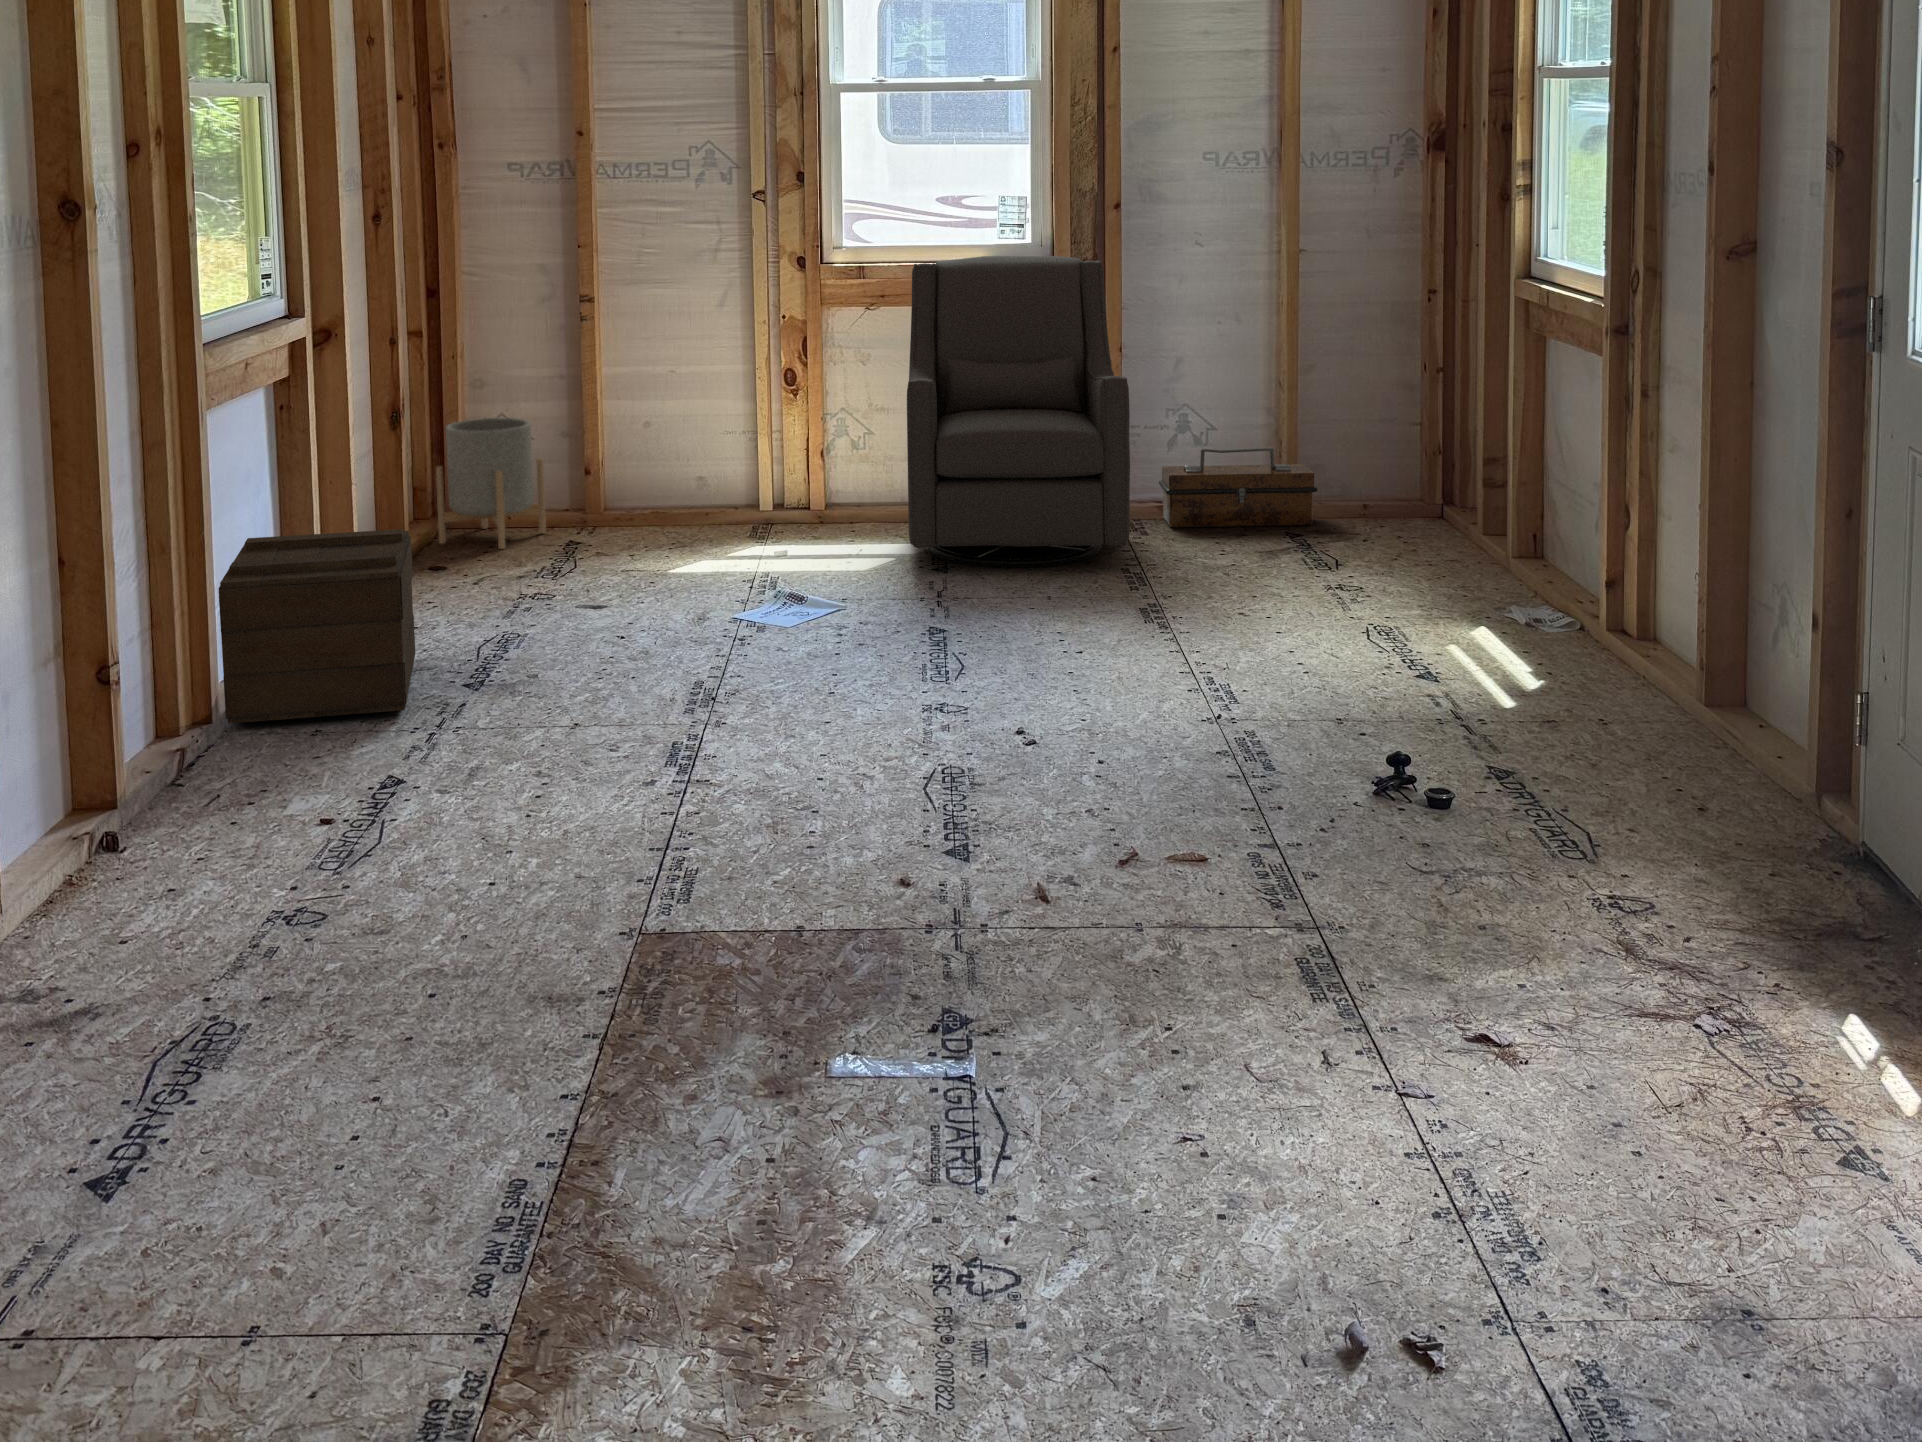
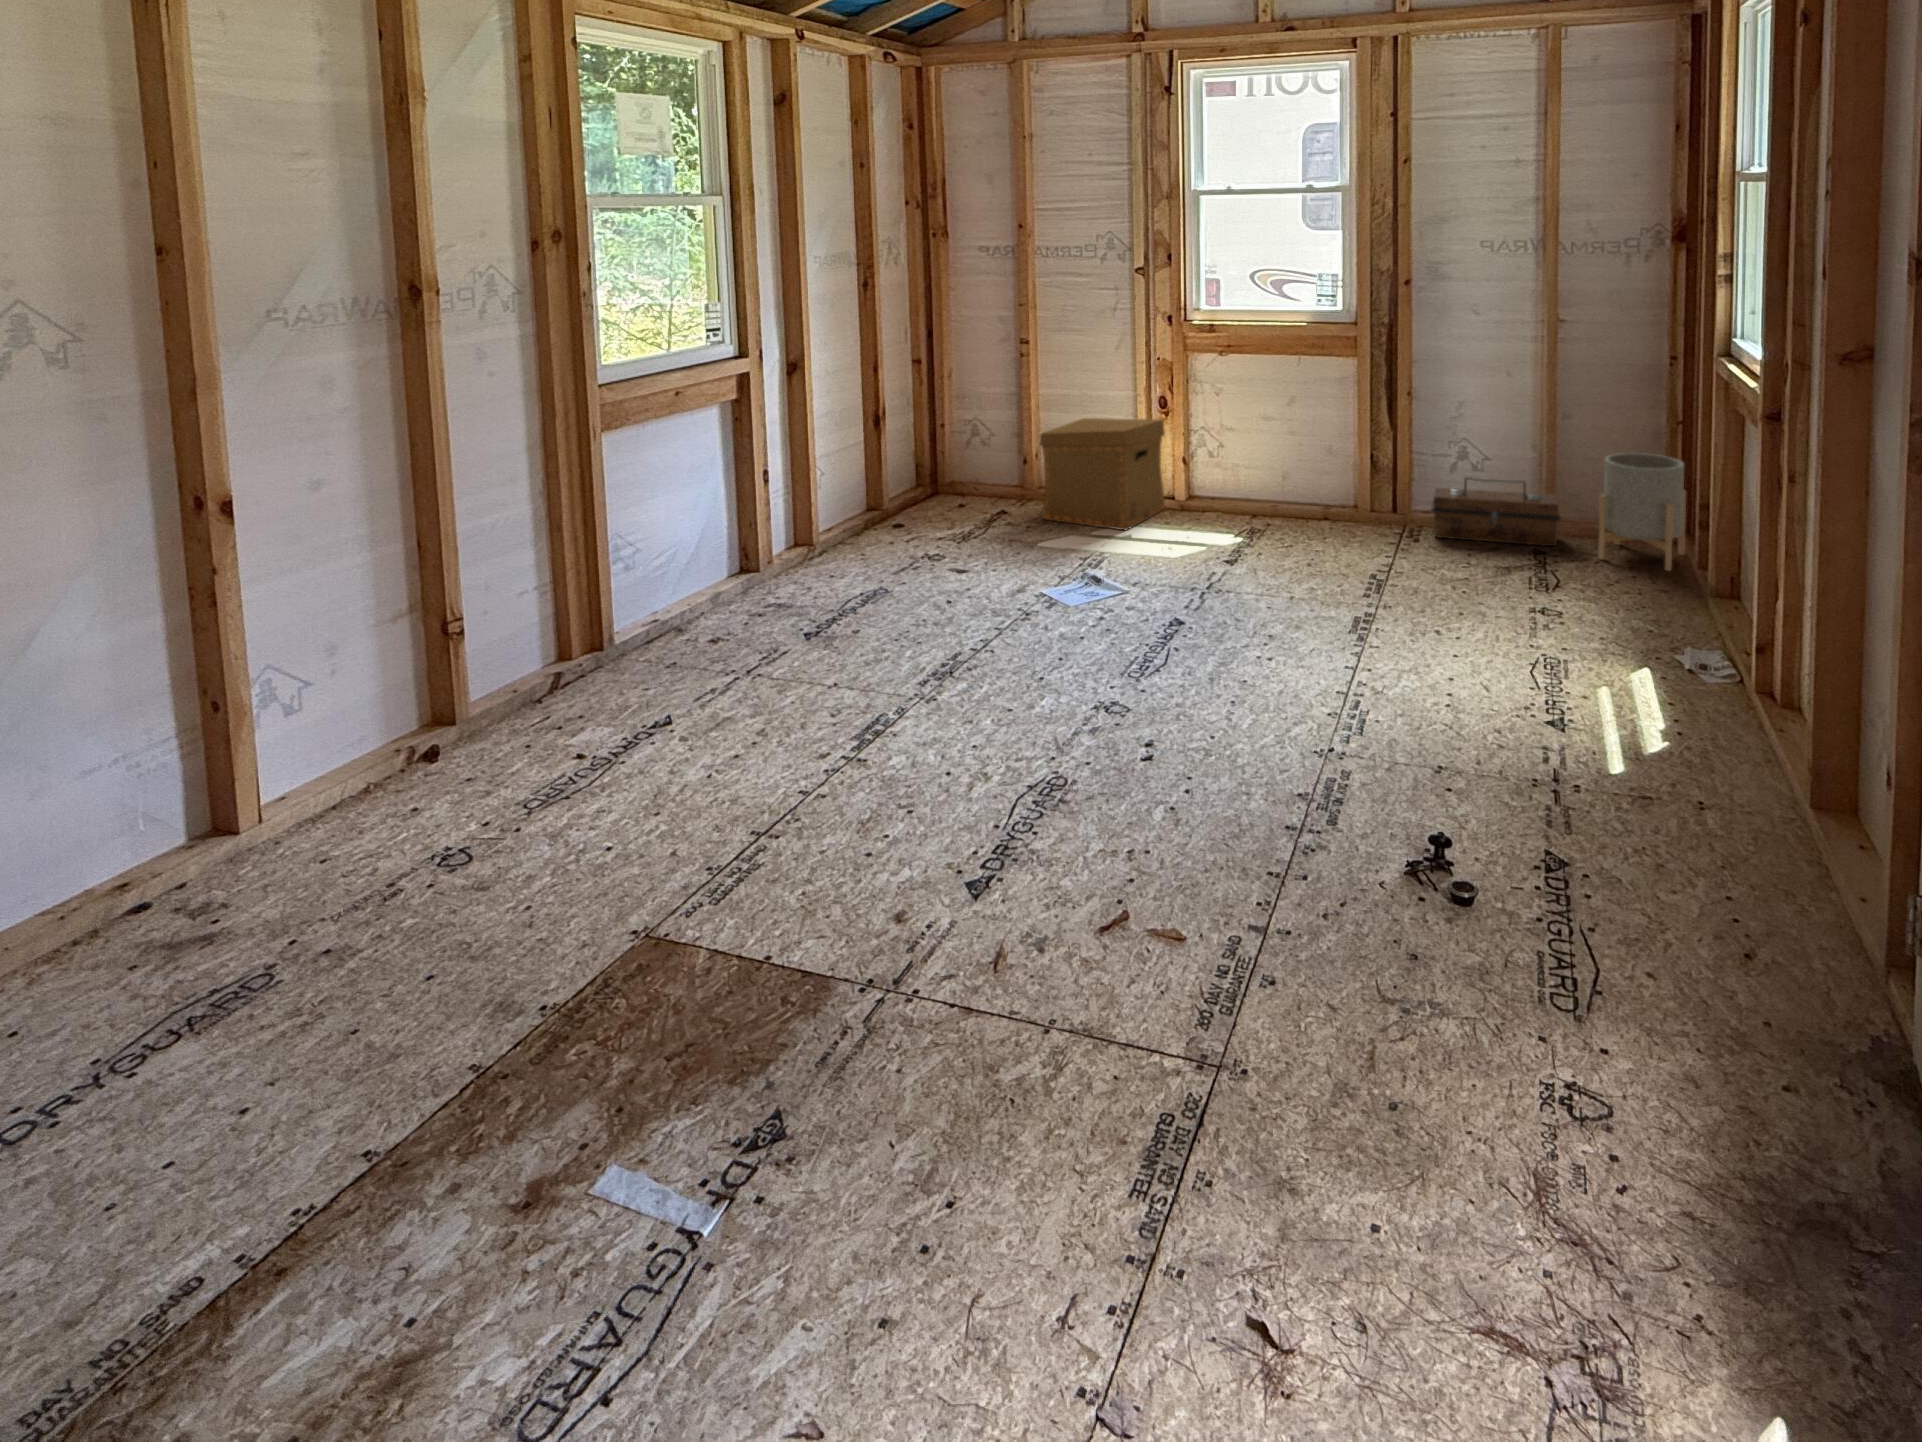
chair: present [907,256,1130,568] -> none [1198,320,1386,565]
cardboard box: none [640,400,804,552] -> present [1040,418,1165,530]
planter: present [436,418,546,549] -> present [1599,453,1686,571]
wooden crate: present [219,529,415,723] -> none [629,507,804,643]

